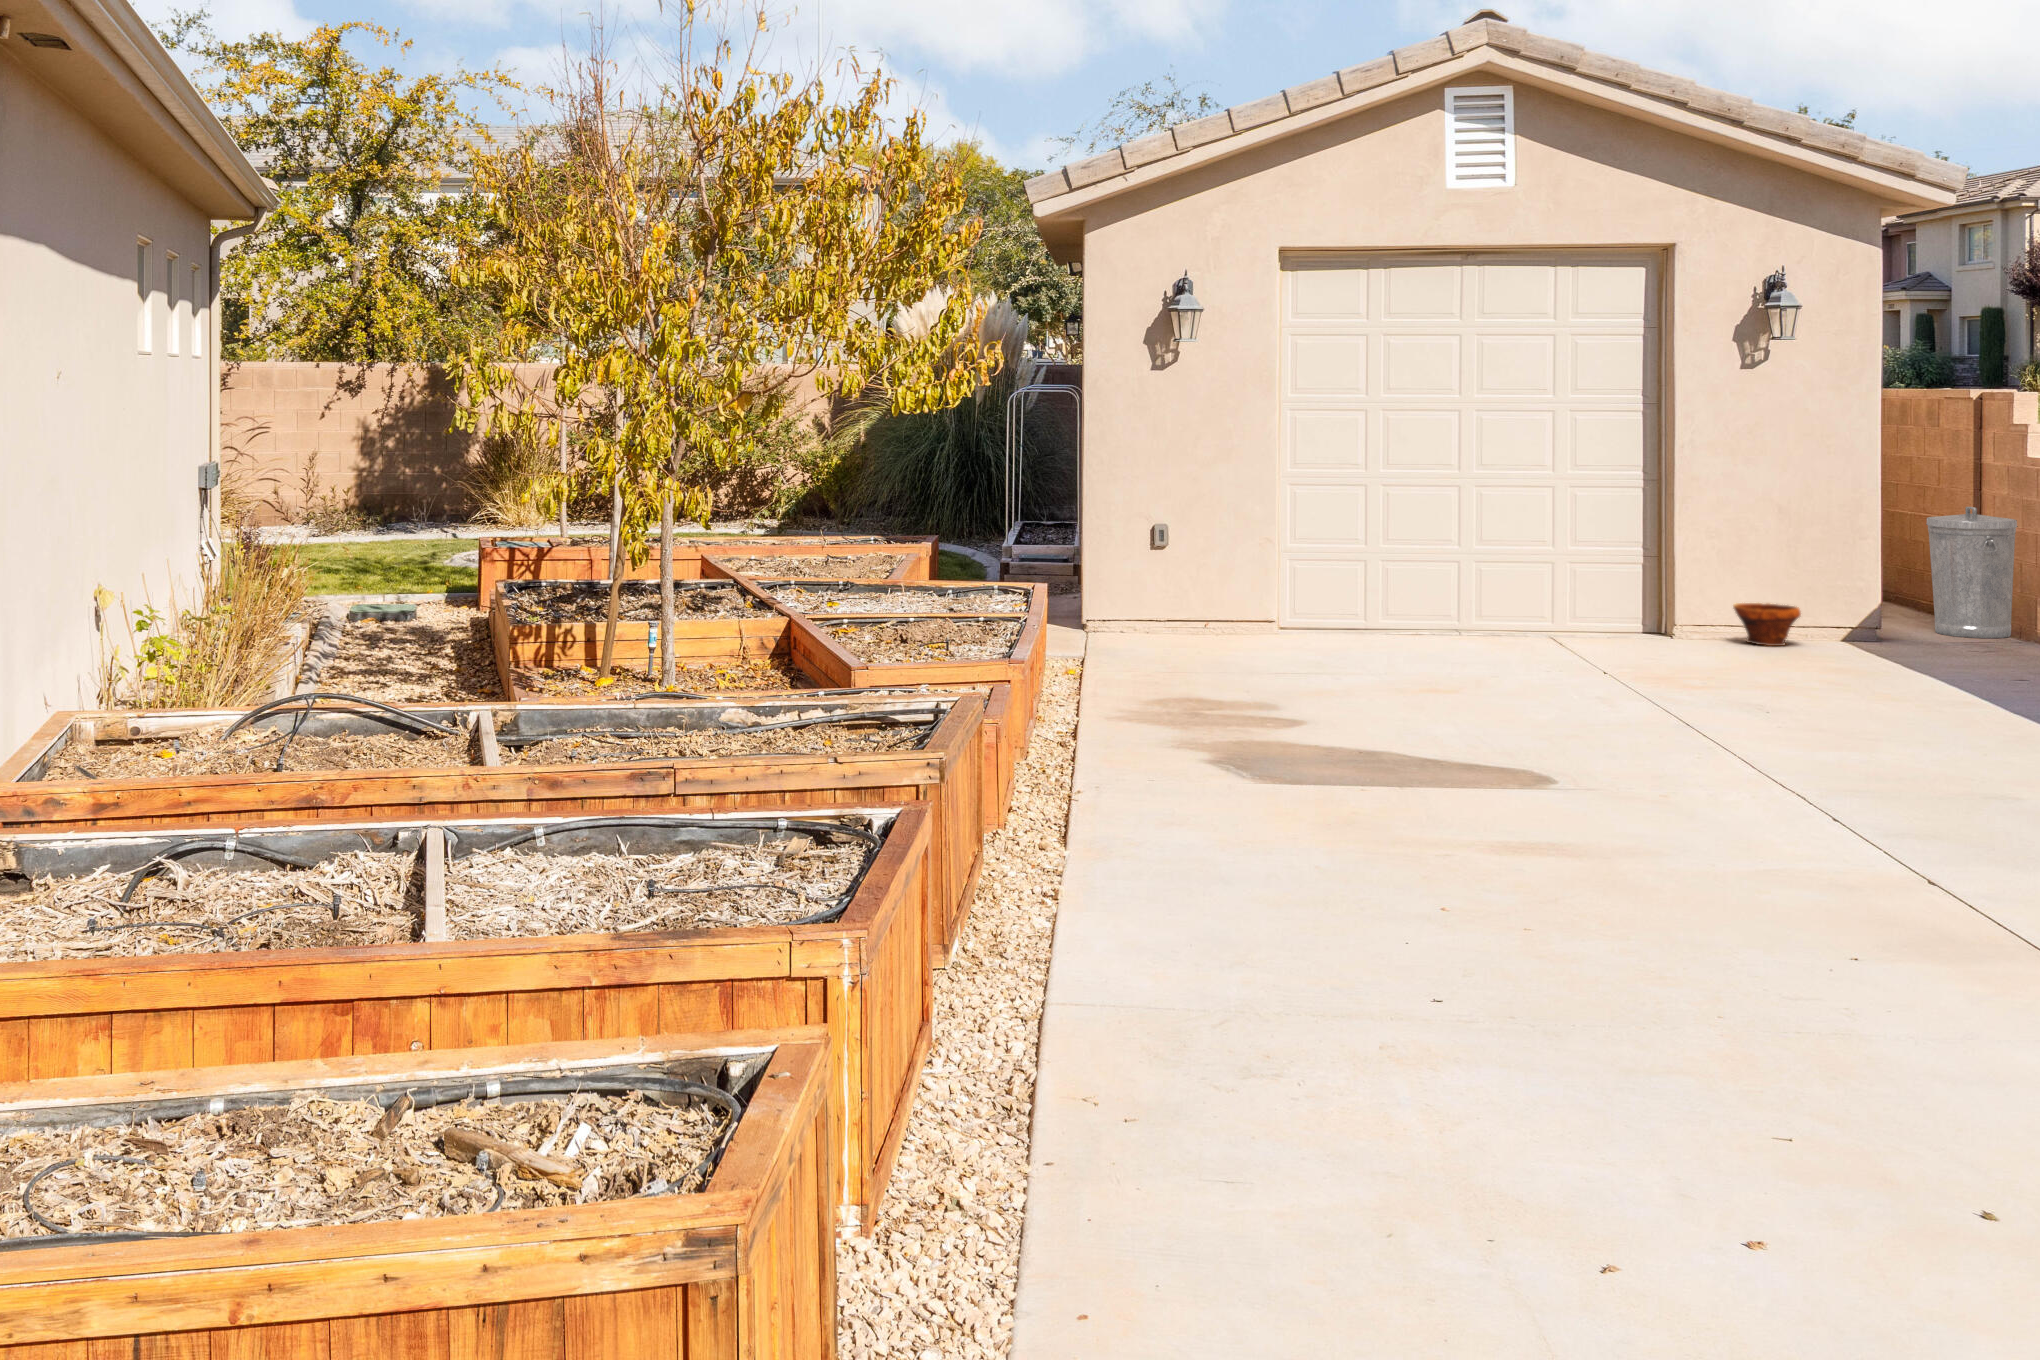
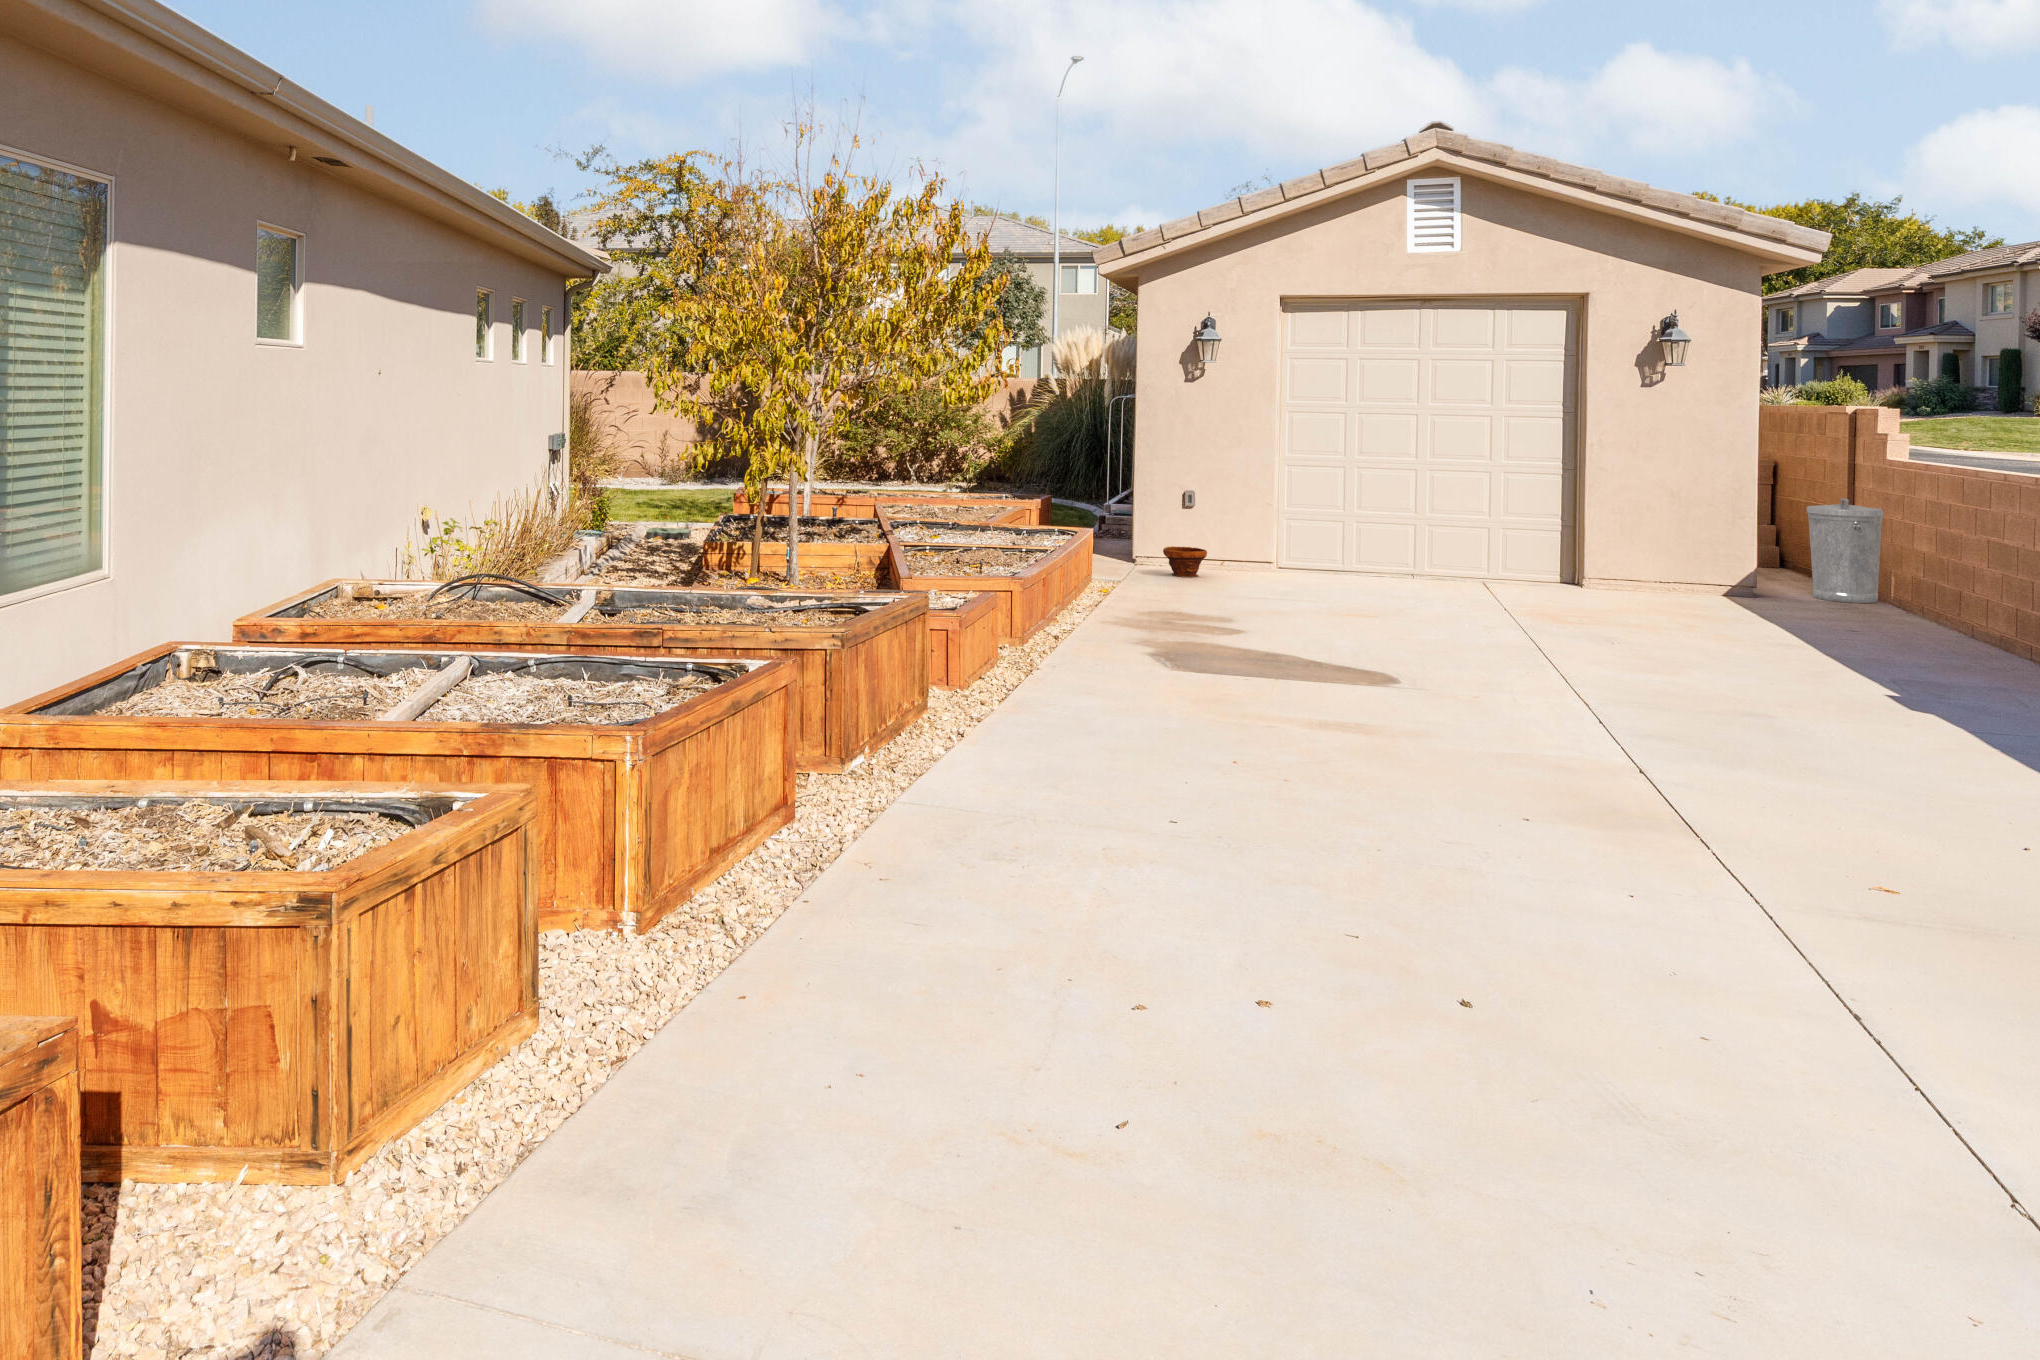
planter: present [1733,603,1801,646] -> present [1163,546,1207,577]

